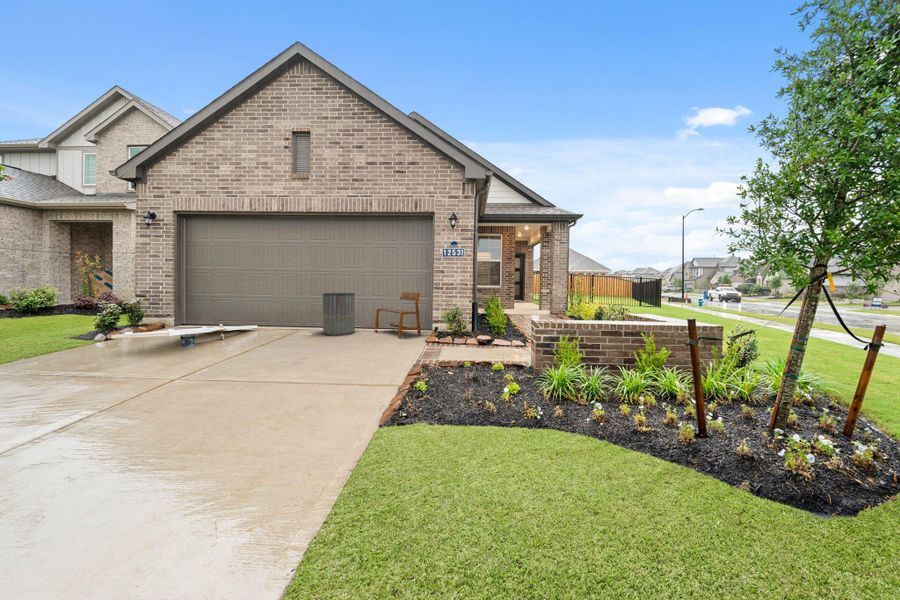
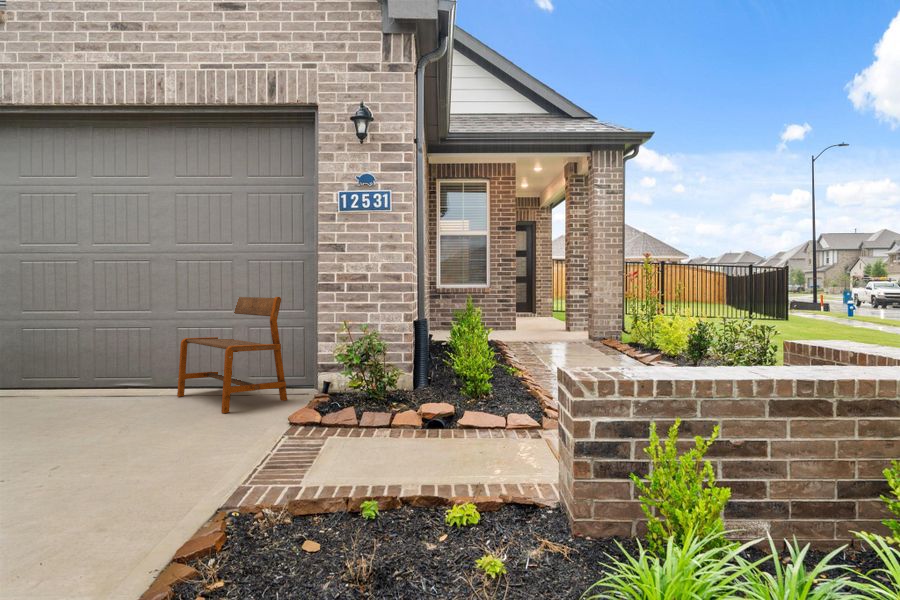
trash can: present [323,293,355,336] -> none [35,302,128,411]

